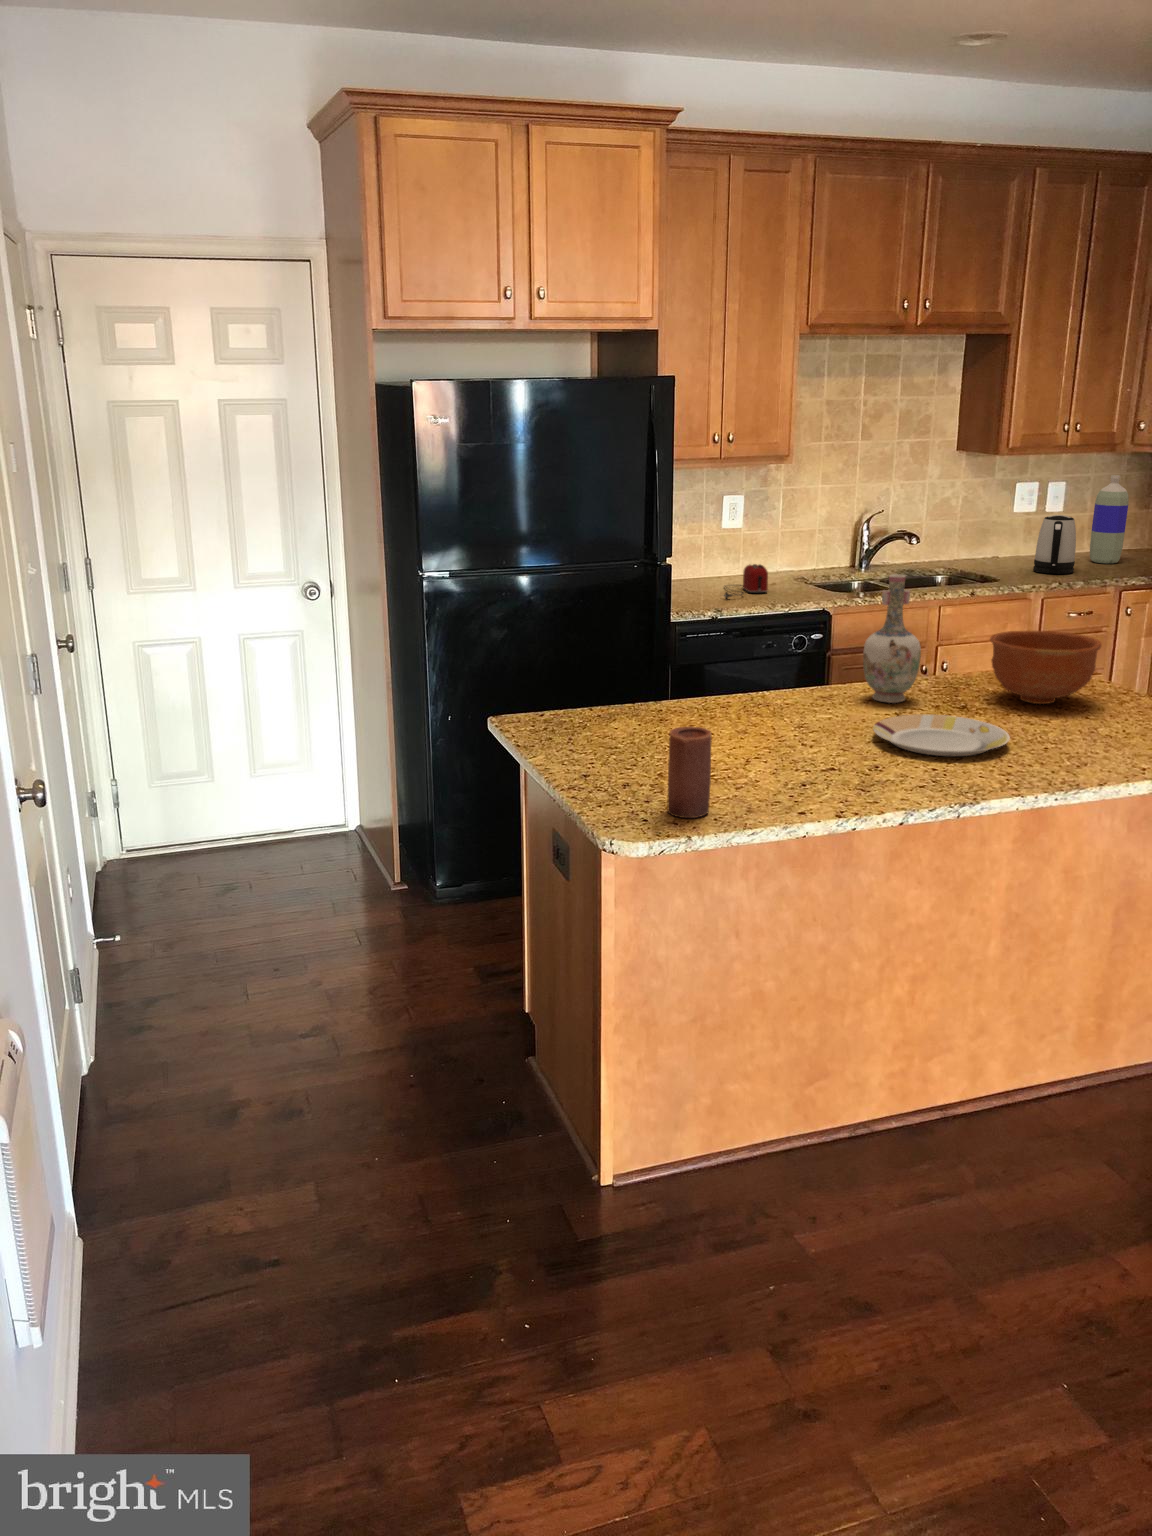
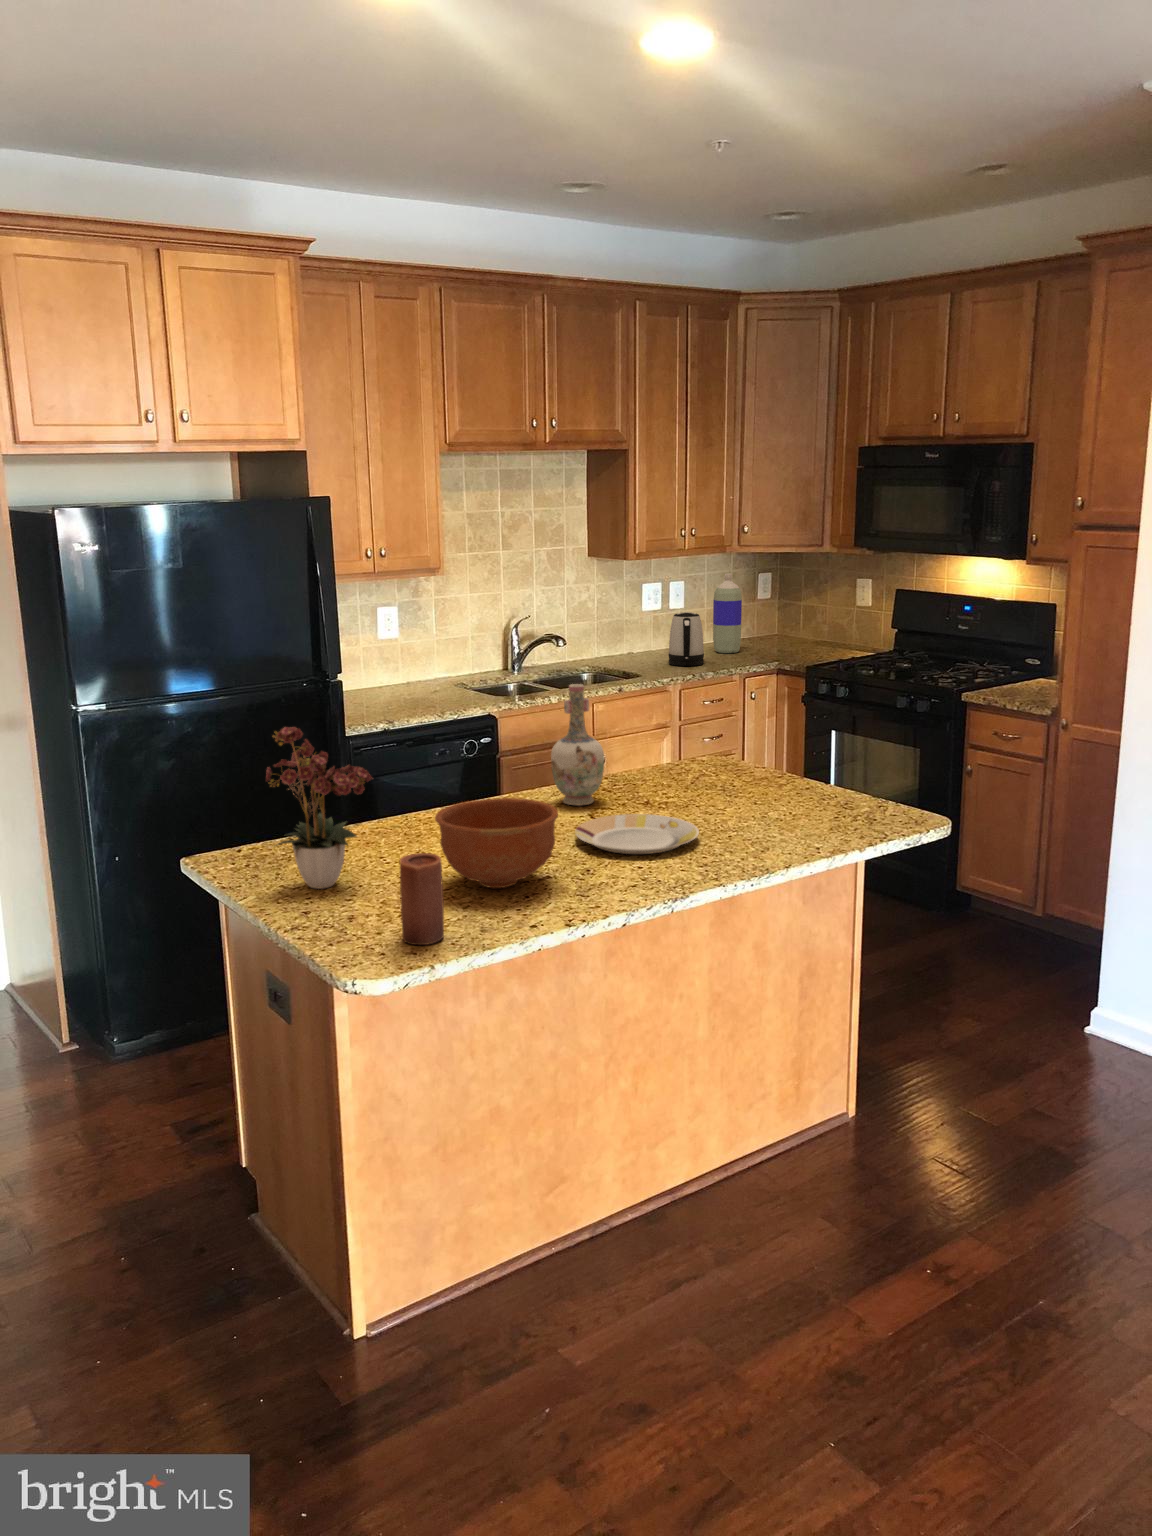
toaster: present [724,564,768,599] -> none [386,674,431,711]
flower arrangement: none [553,585,672,756] -> present [266,727,372,889]
bowl: present [990,631,1102,704] -> present [435,798,558,888]

